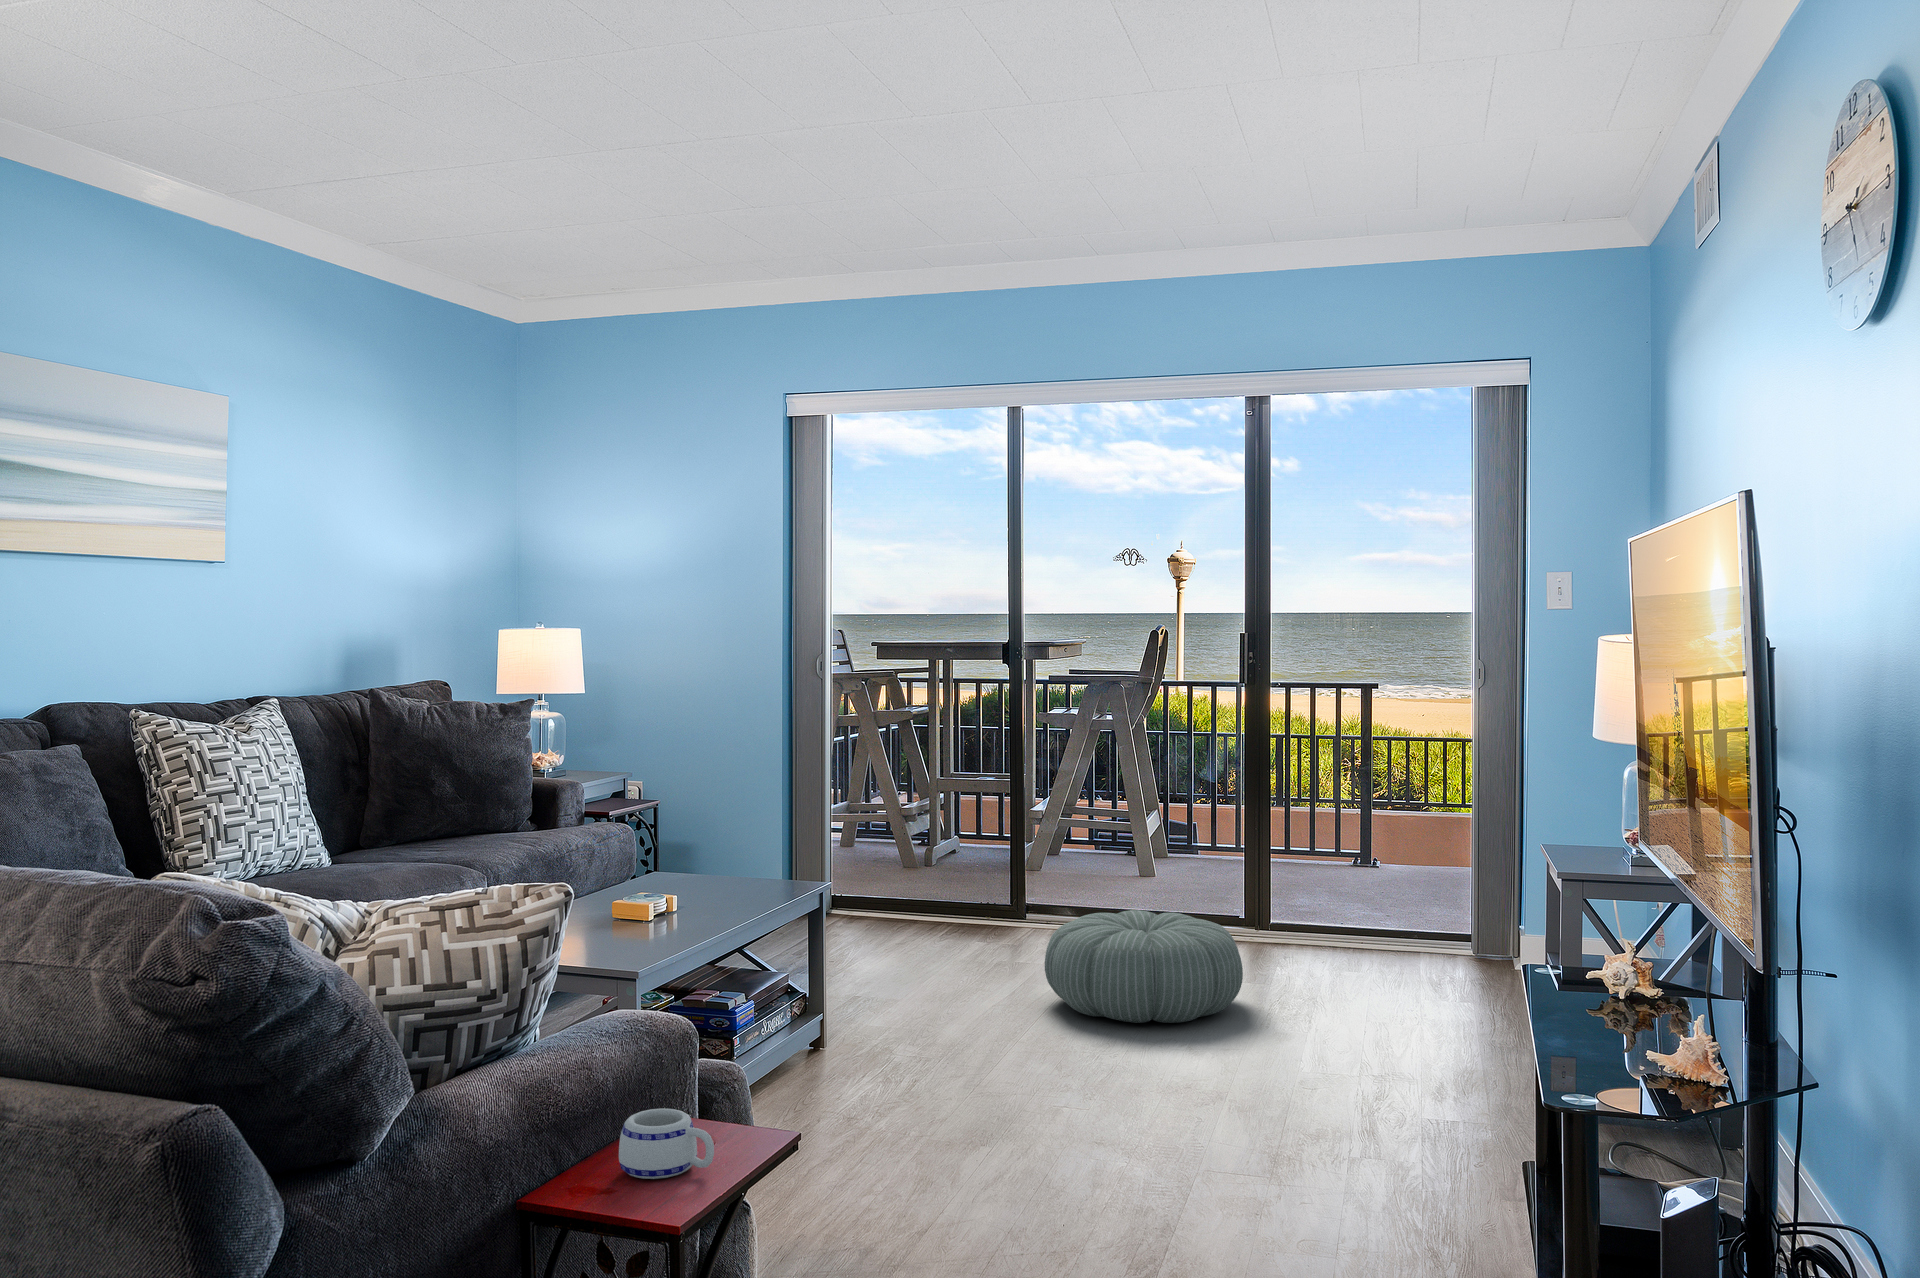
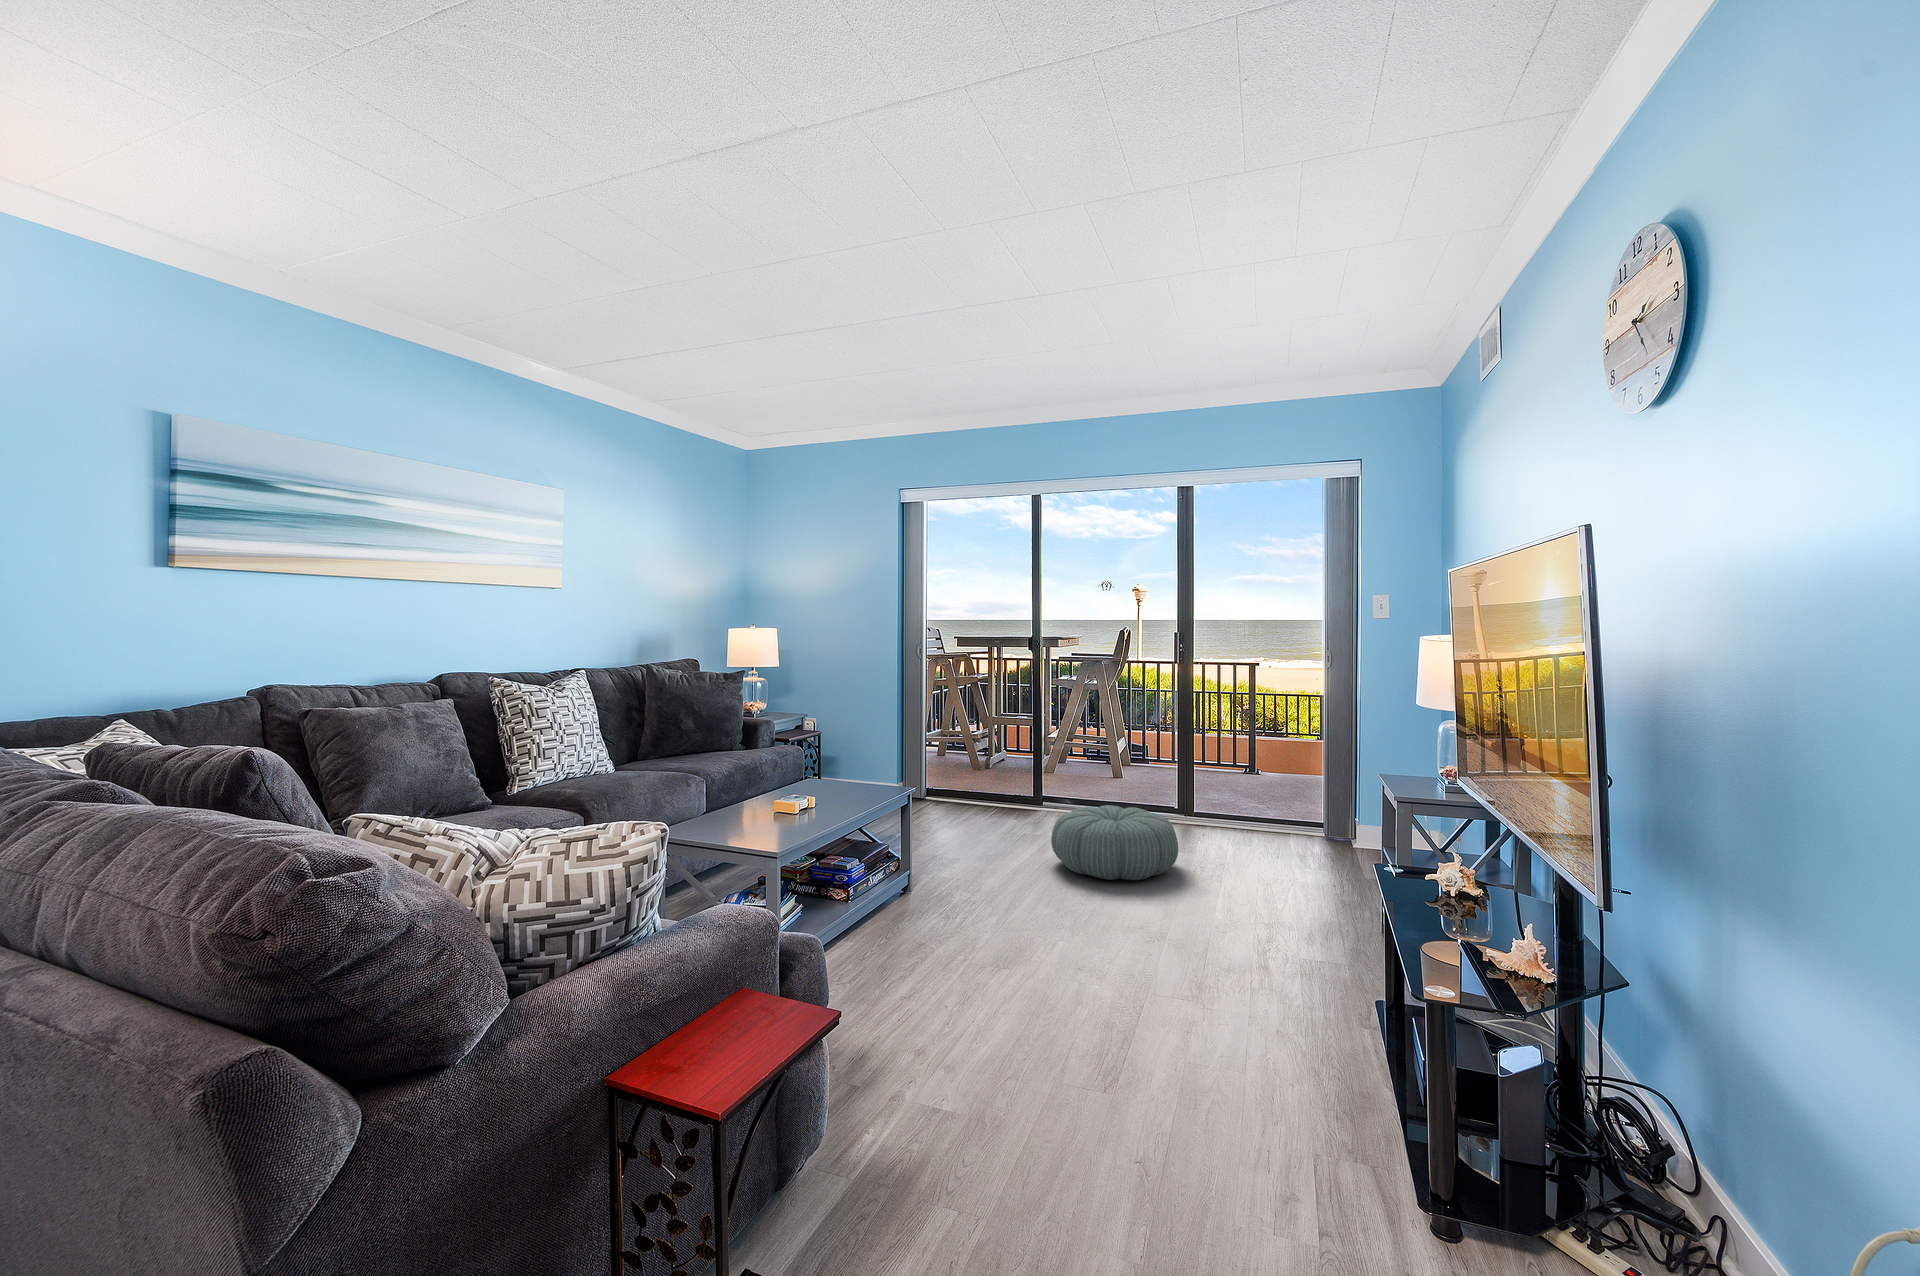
mug: present [619,1108,714,1179] -> none [682,1003,754,1064]

